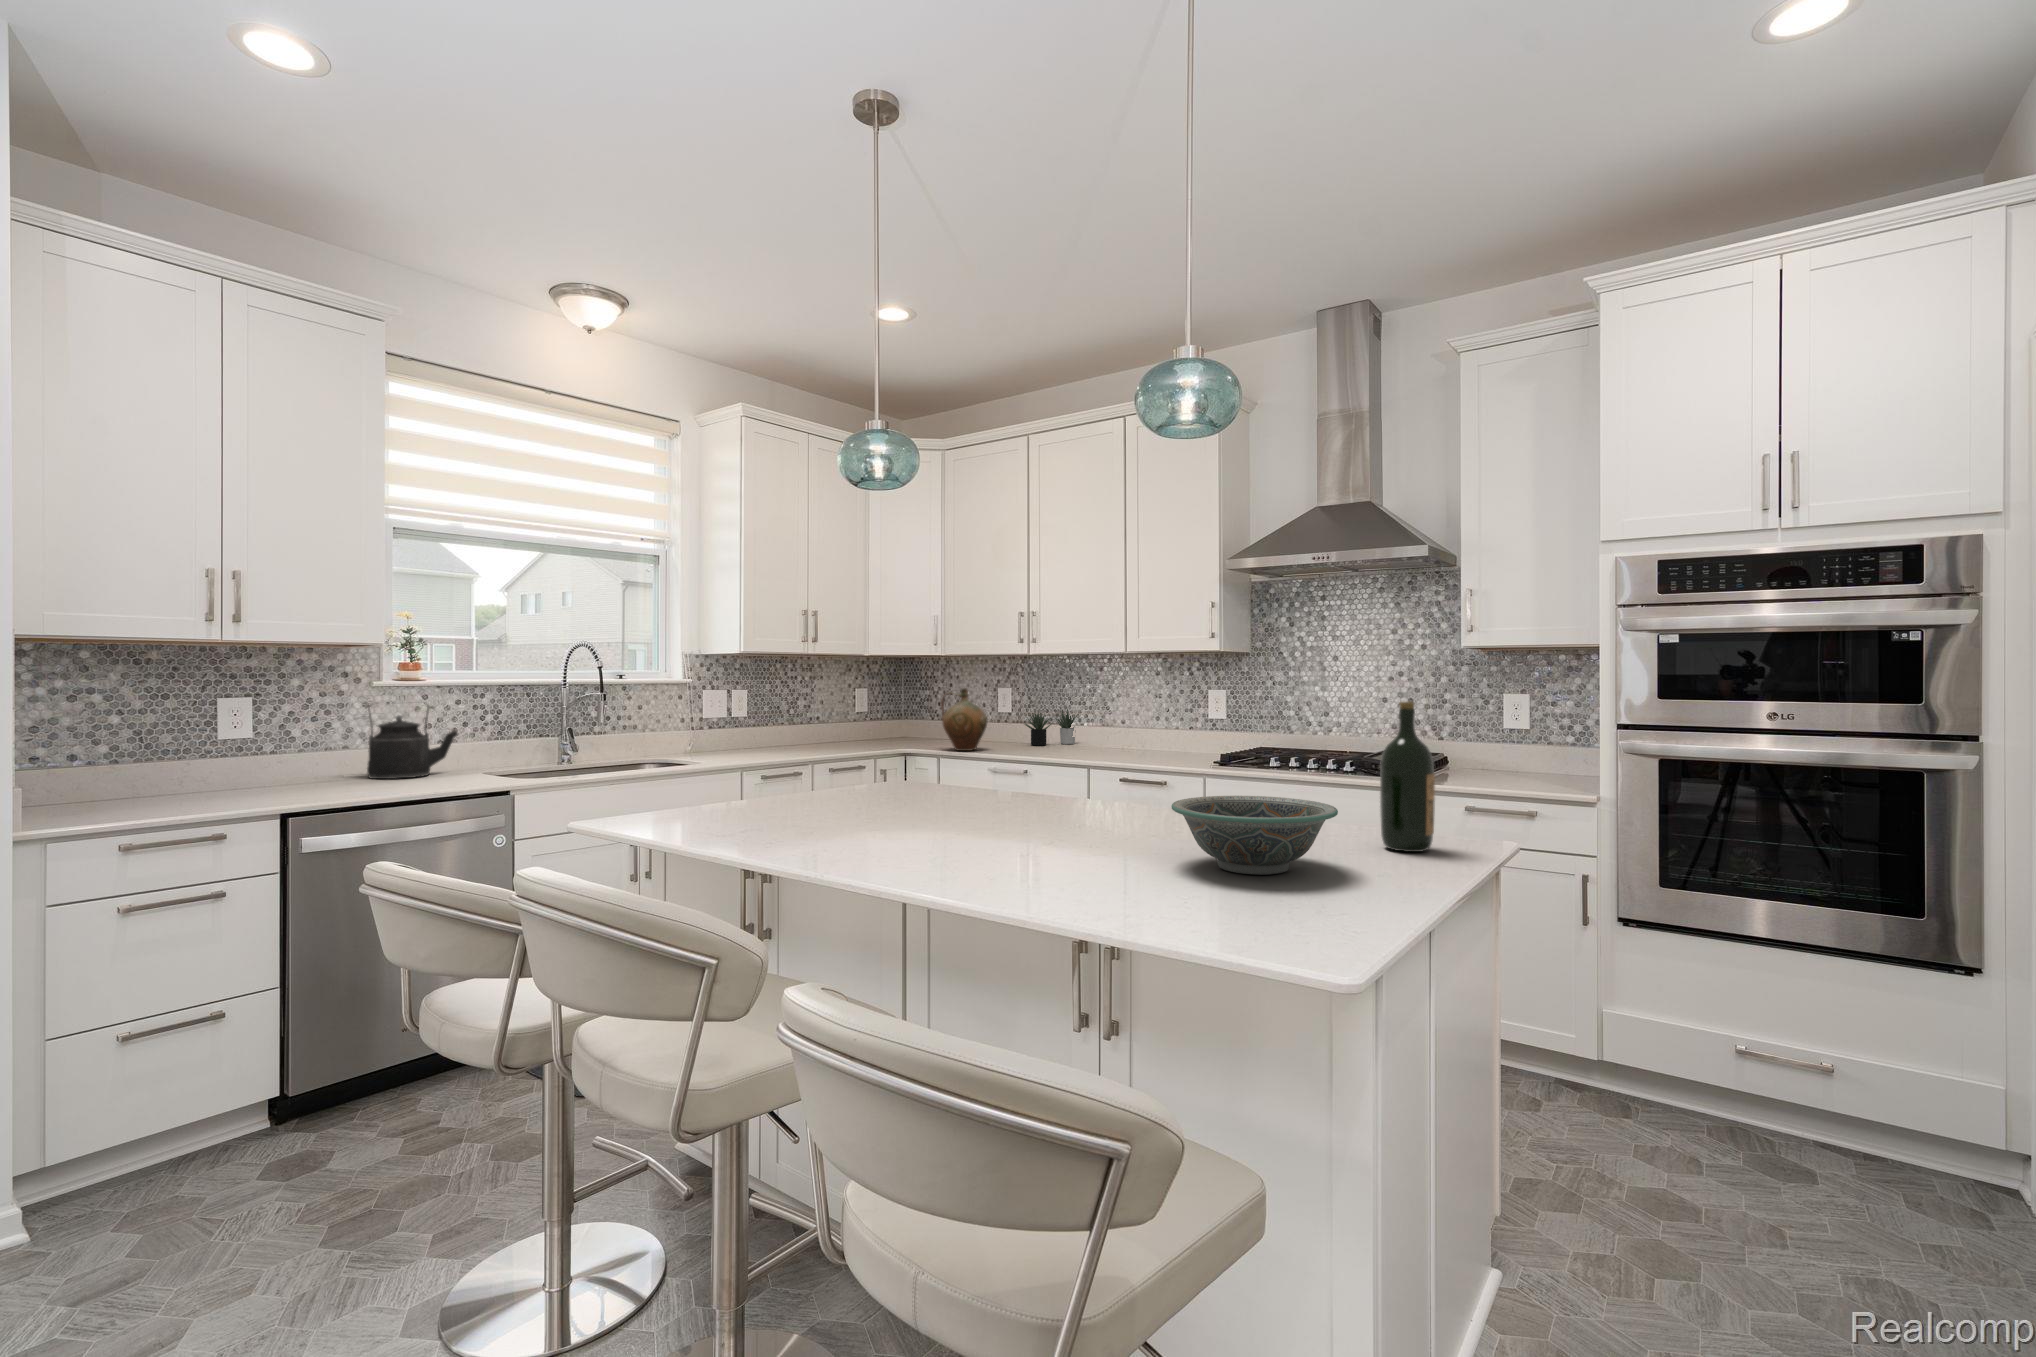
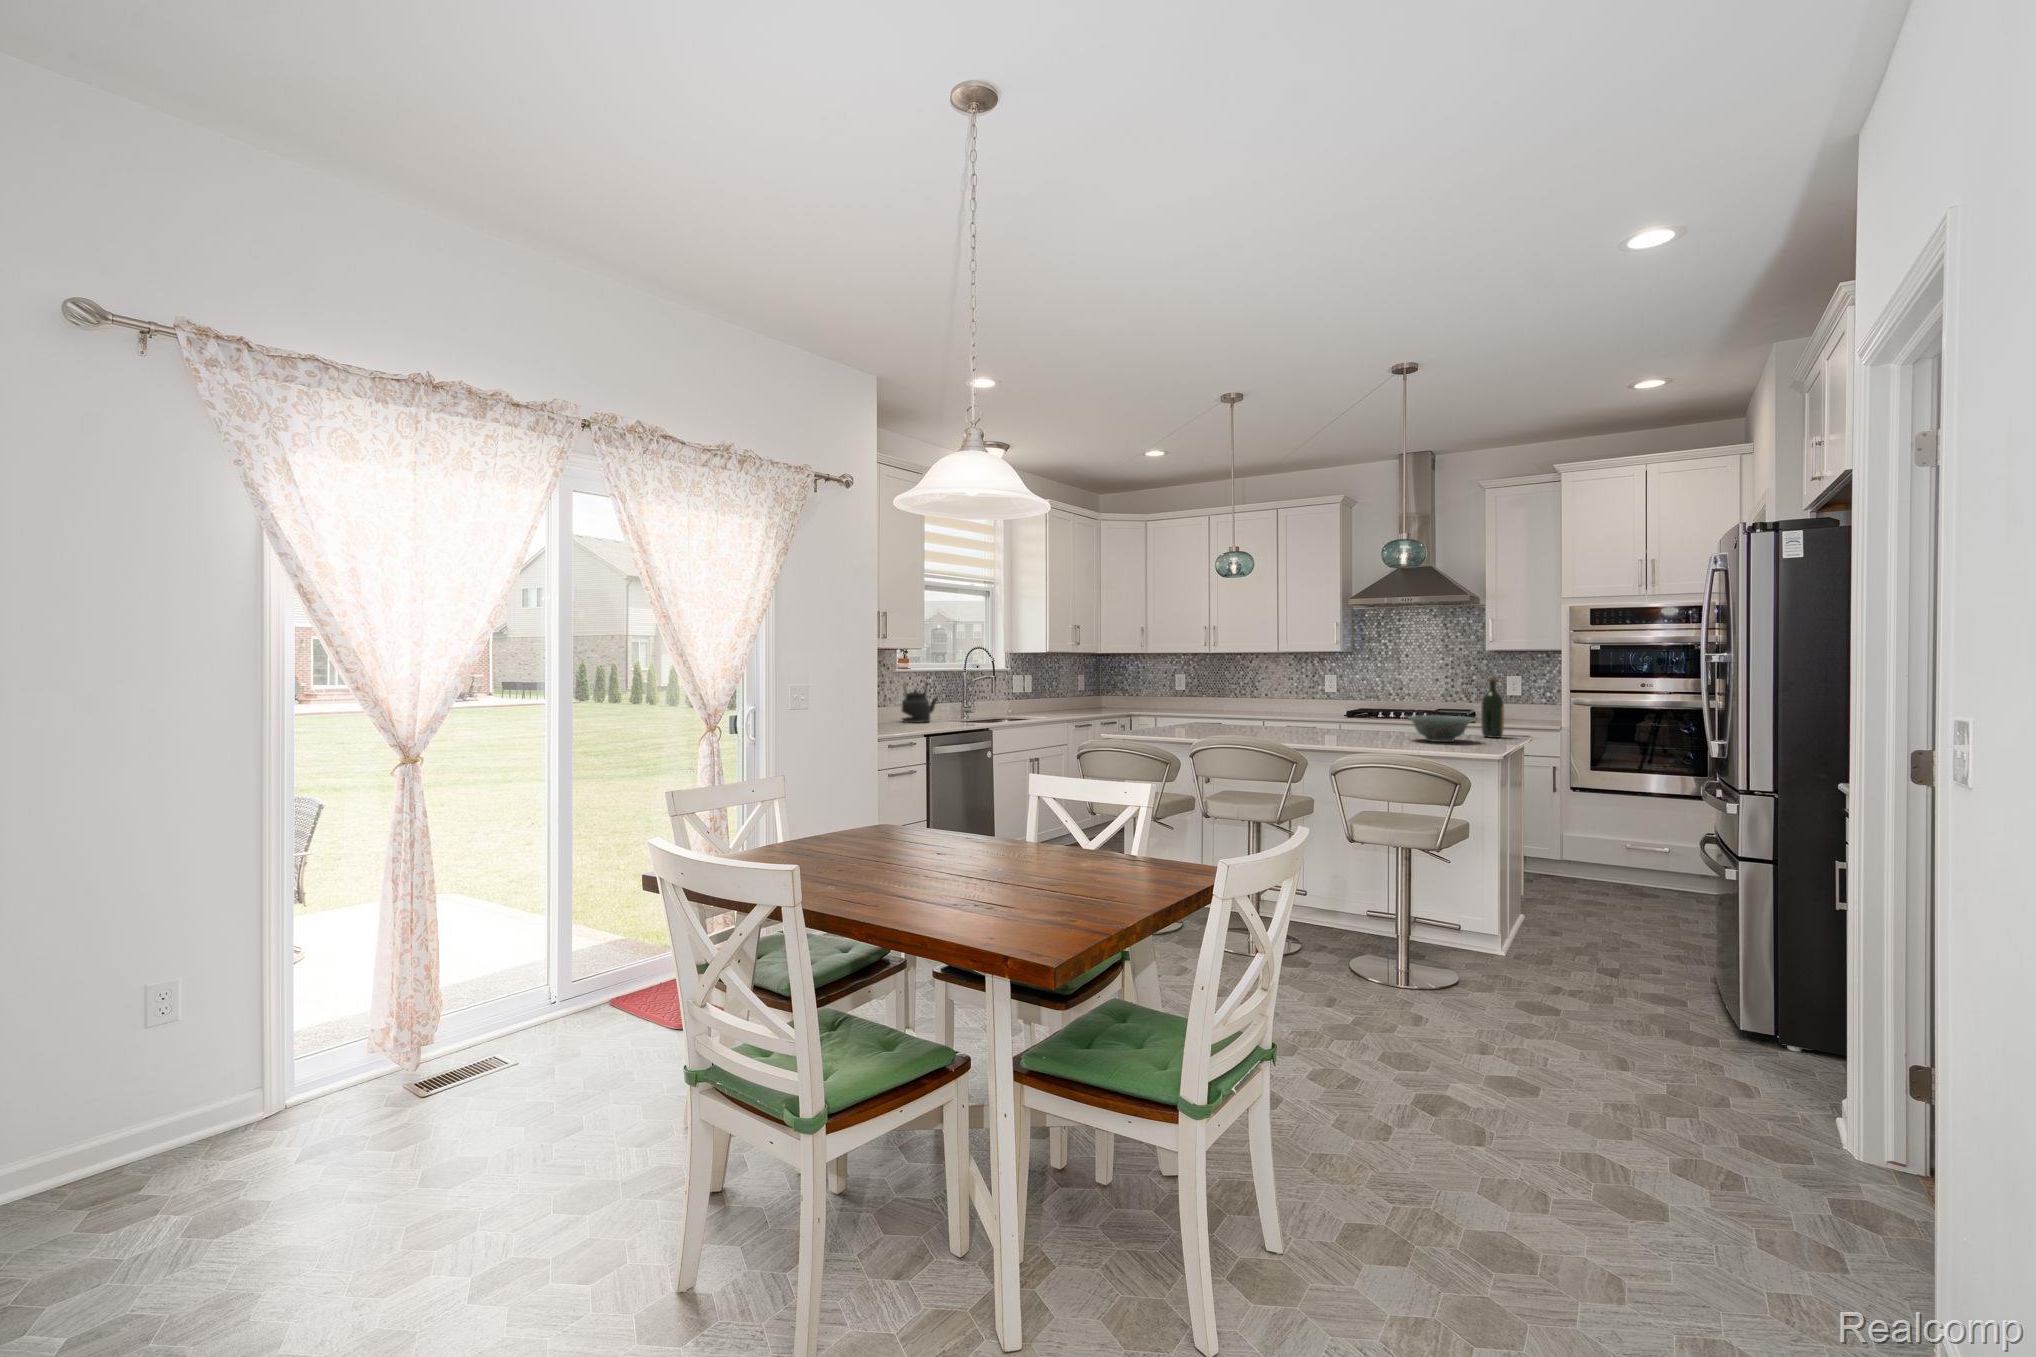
ceramic jug: present [941,688,987,751] -> none [1159,674,1187,712]
succulent plant: present [1025,709,1077,746] -> none [1199,686,1235,710]

